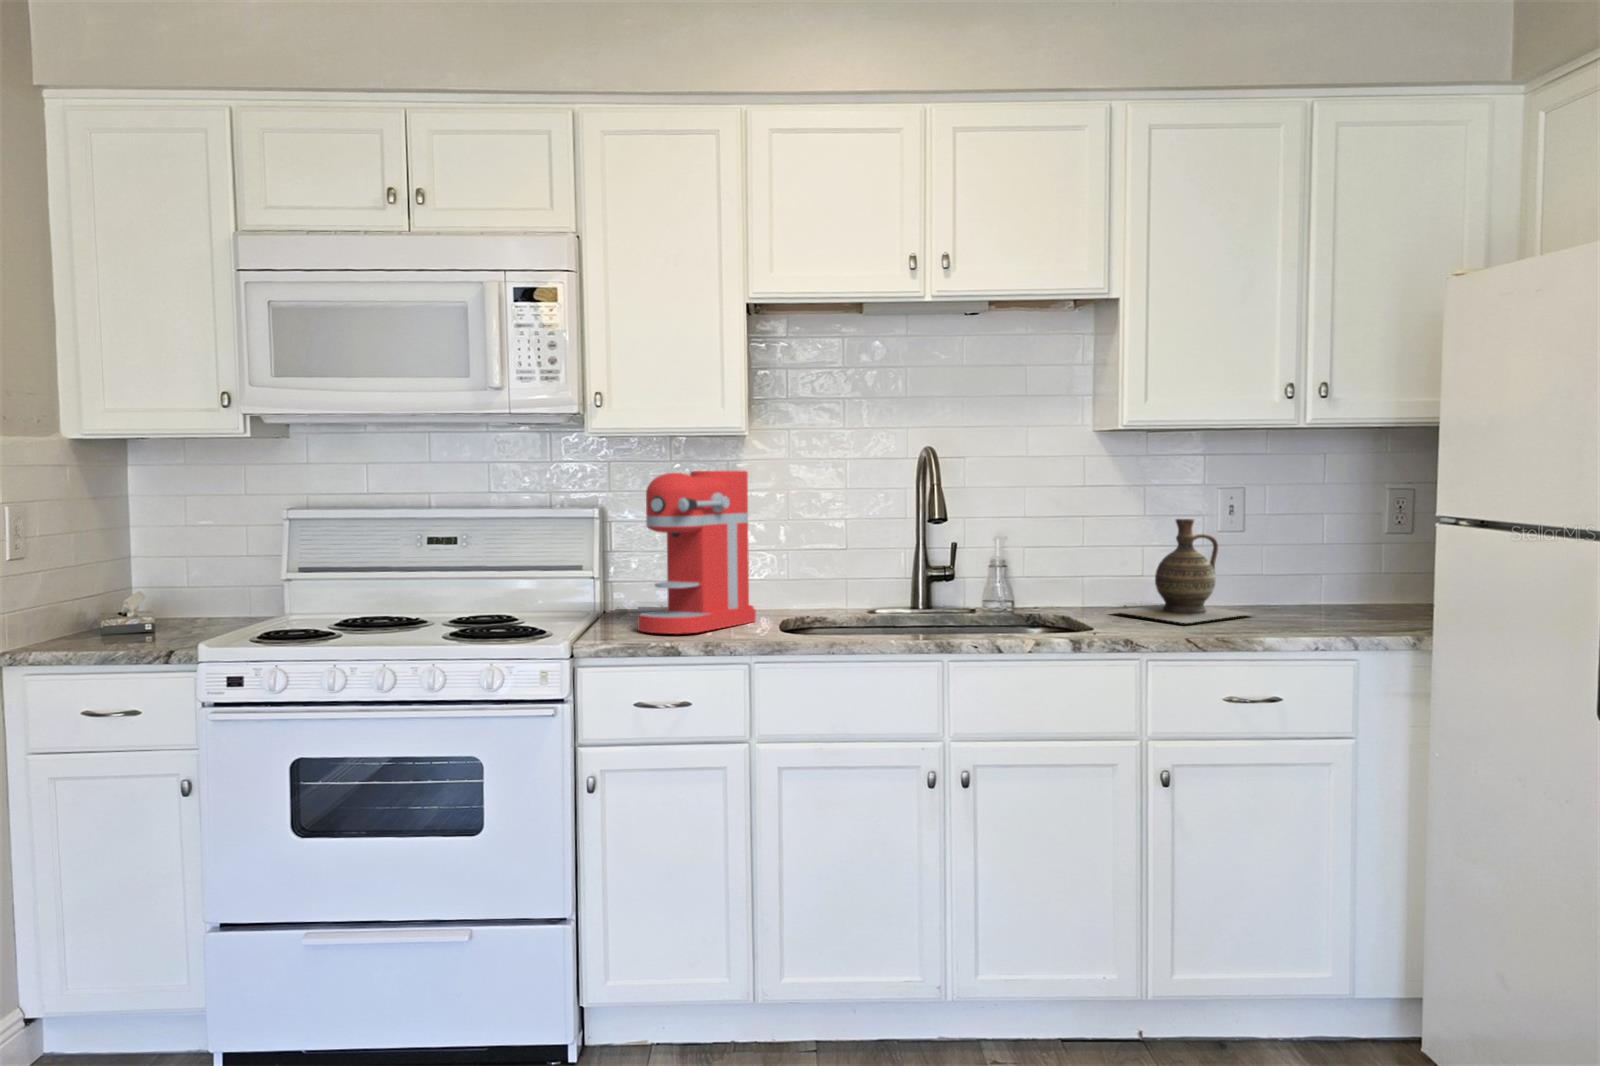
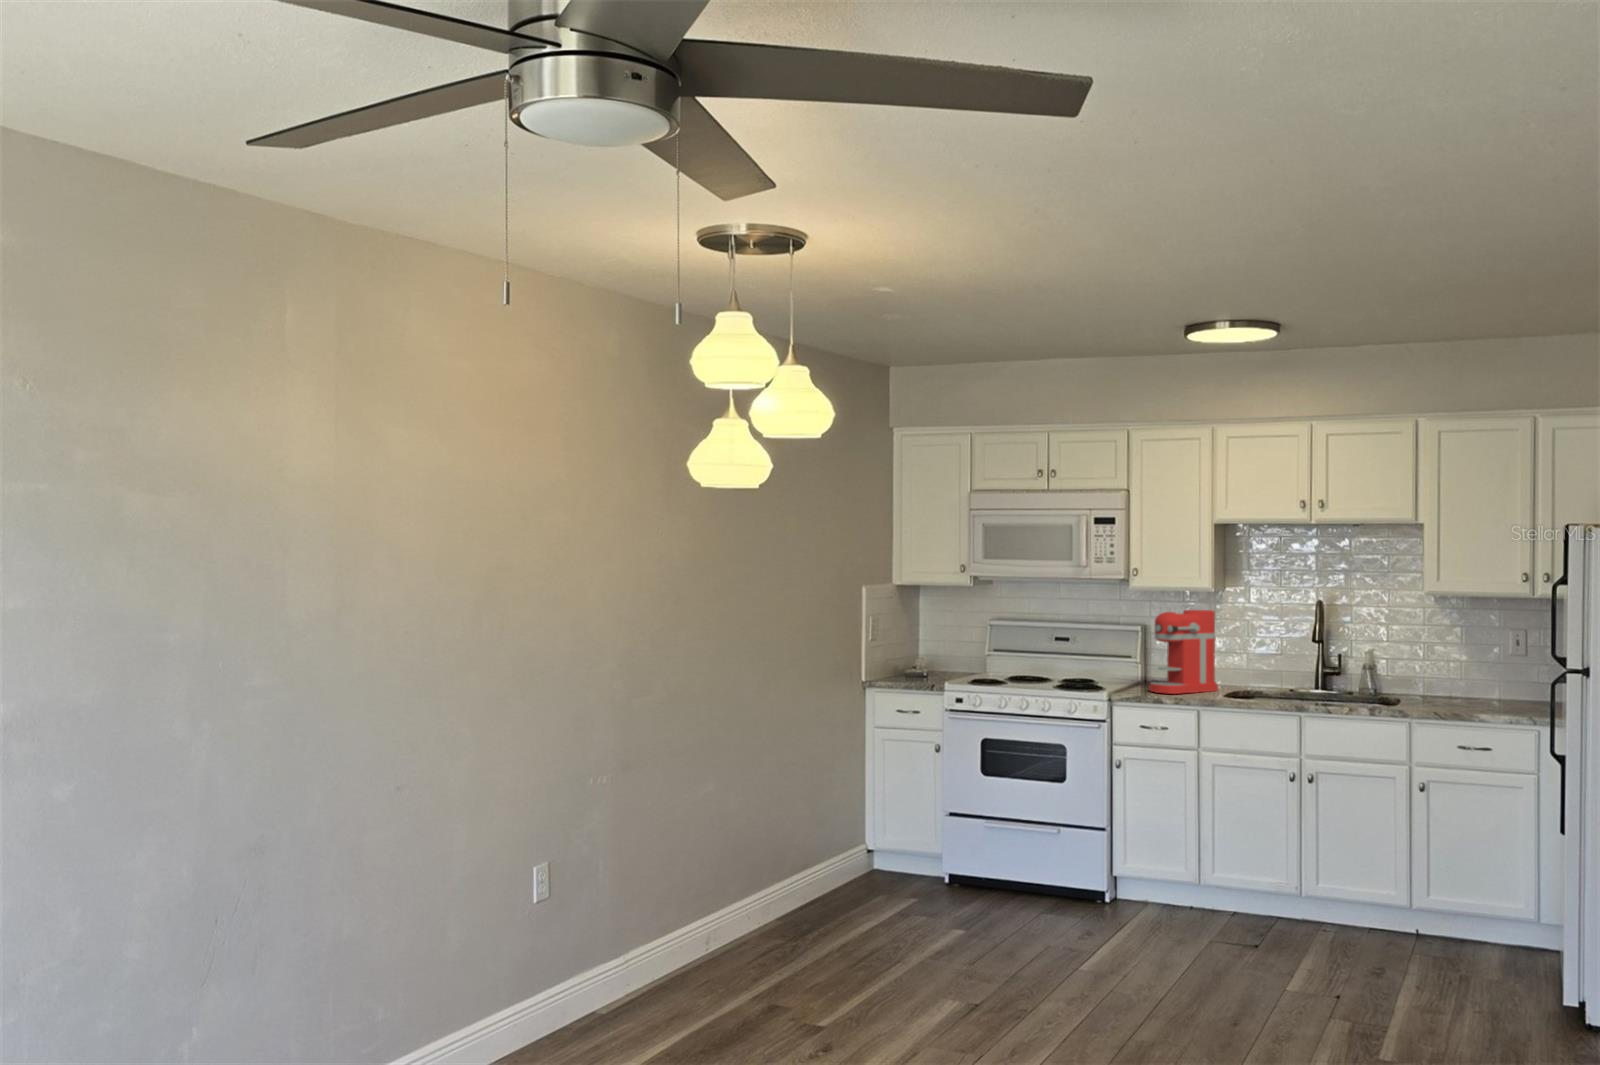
ceramic jug: present [1113,519,1250,623] -> none [1430,648,1523,709]

